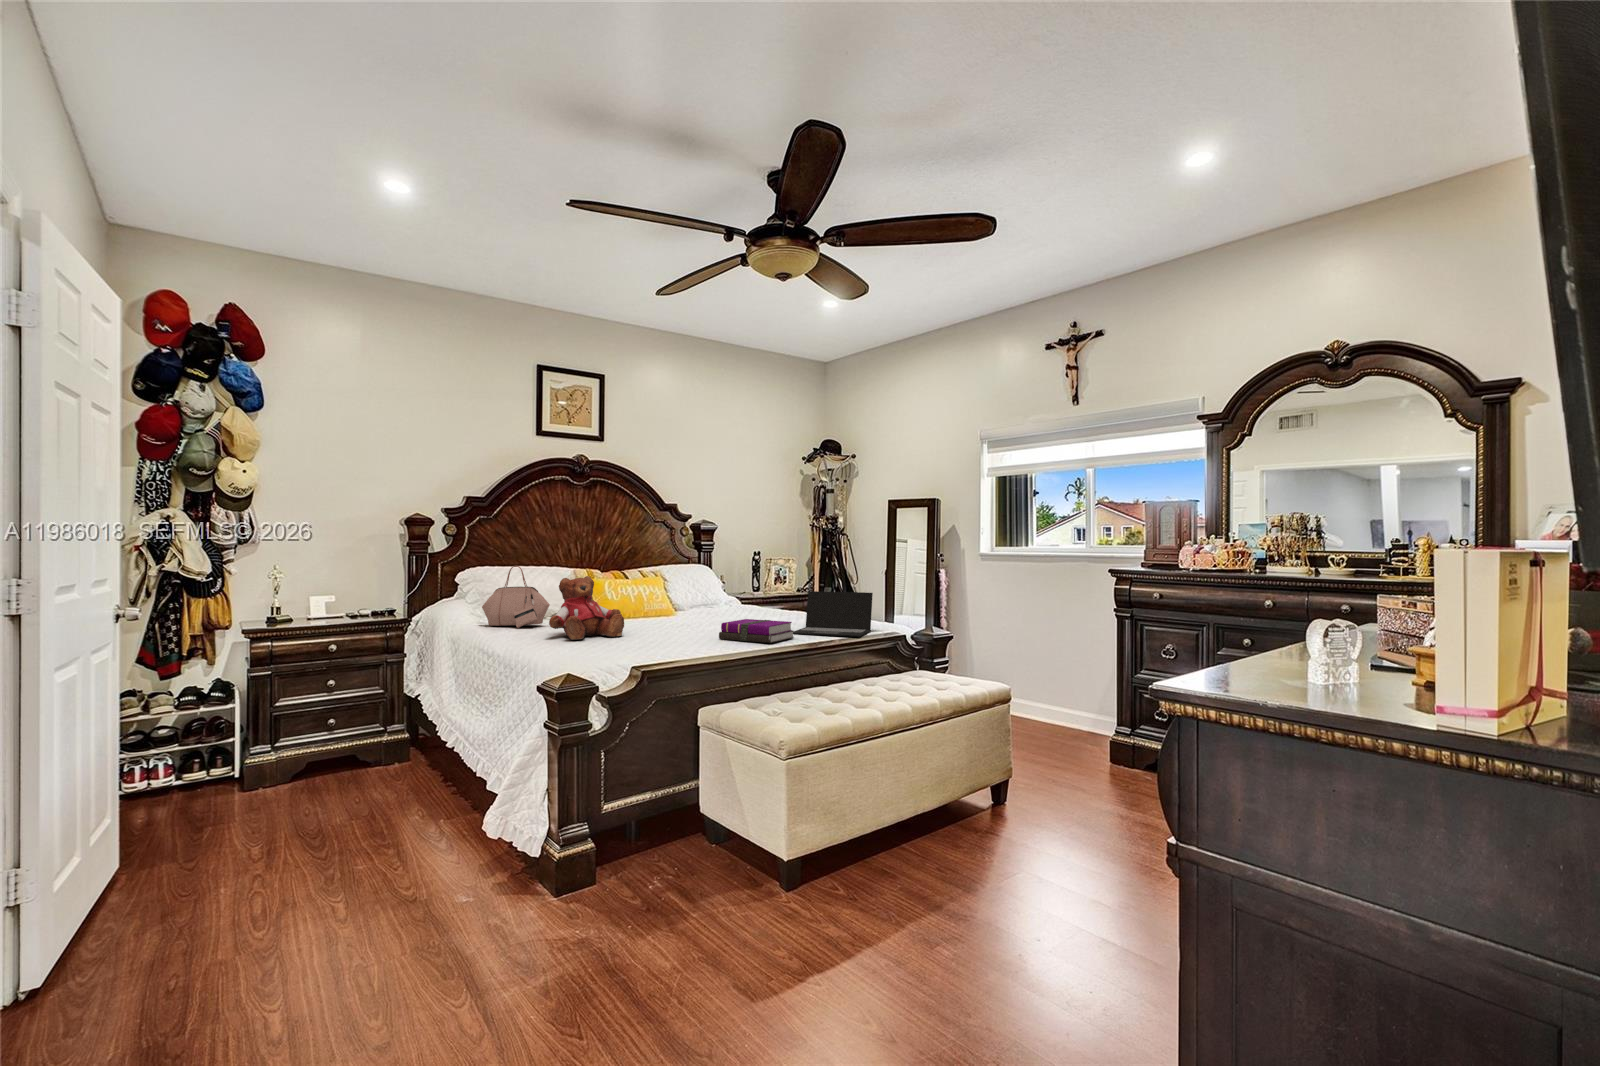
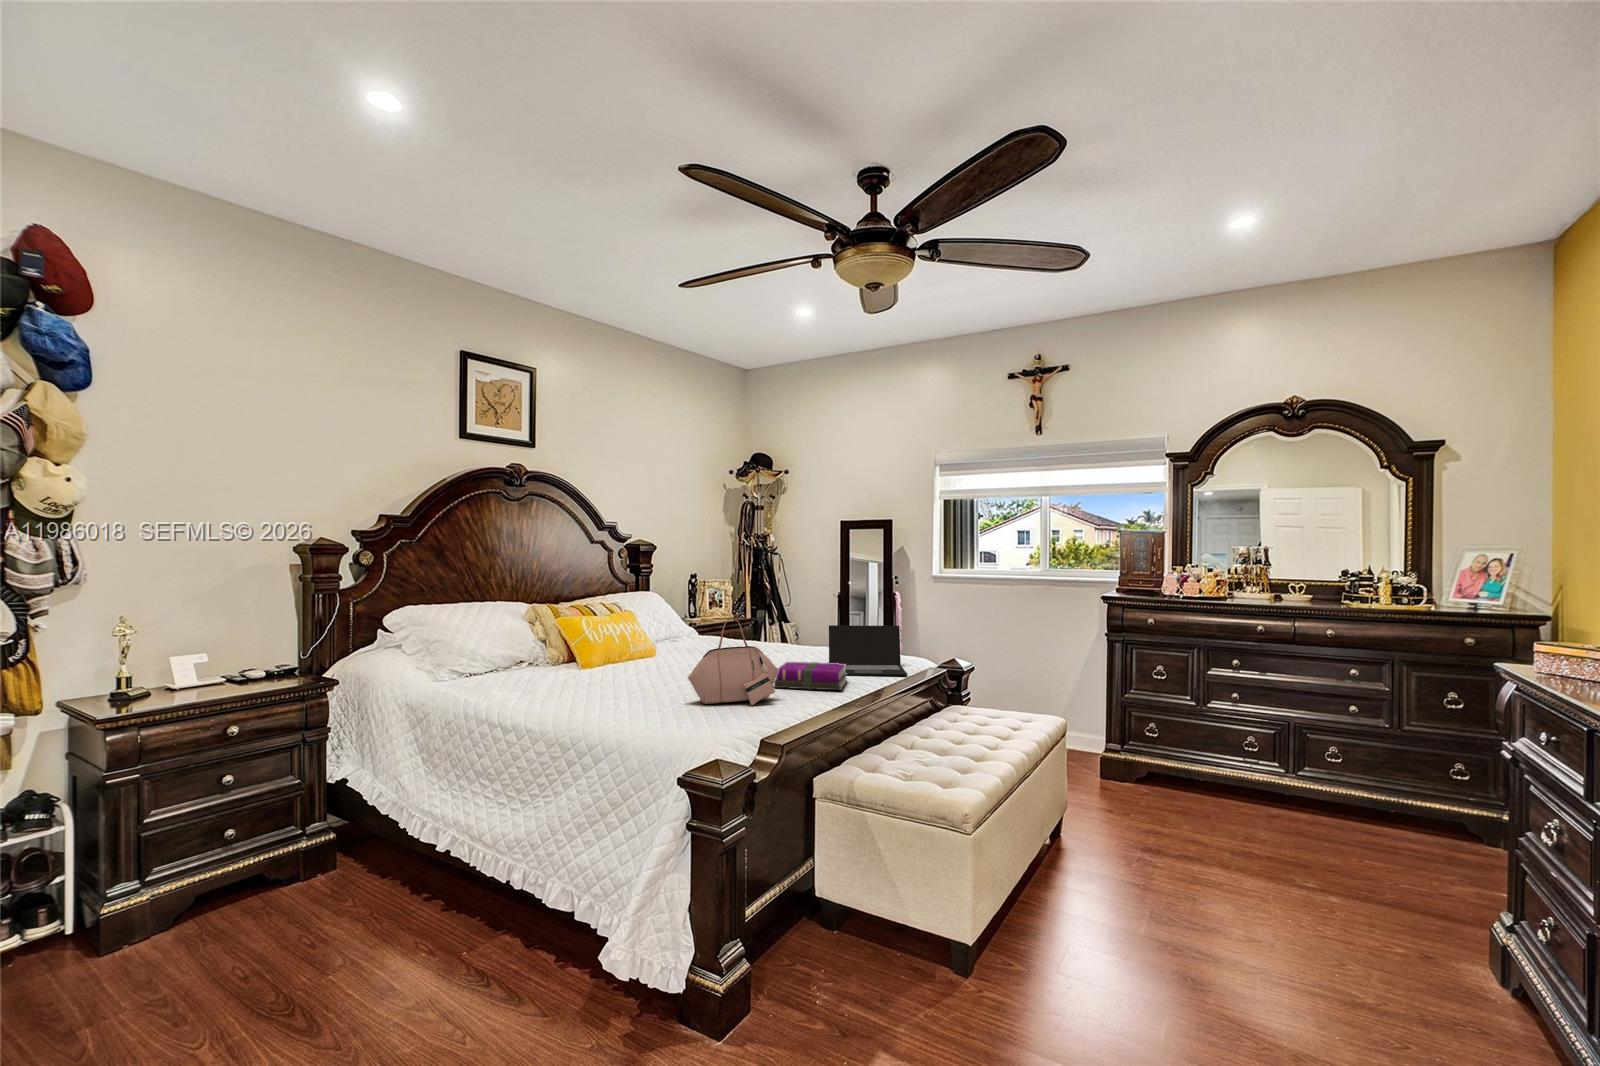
handbag: present [482,566,550,628] -> present [688,618,778,705]
teddy bear: present [549,576,624,639] -> none [576,620,660,701]

